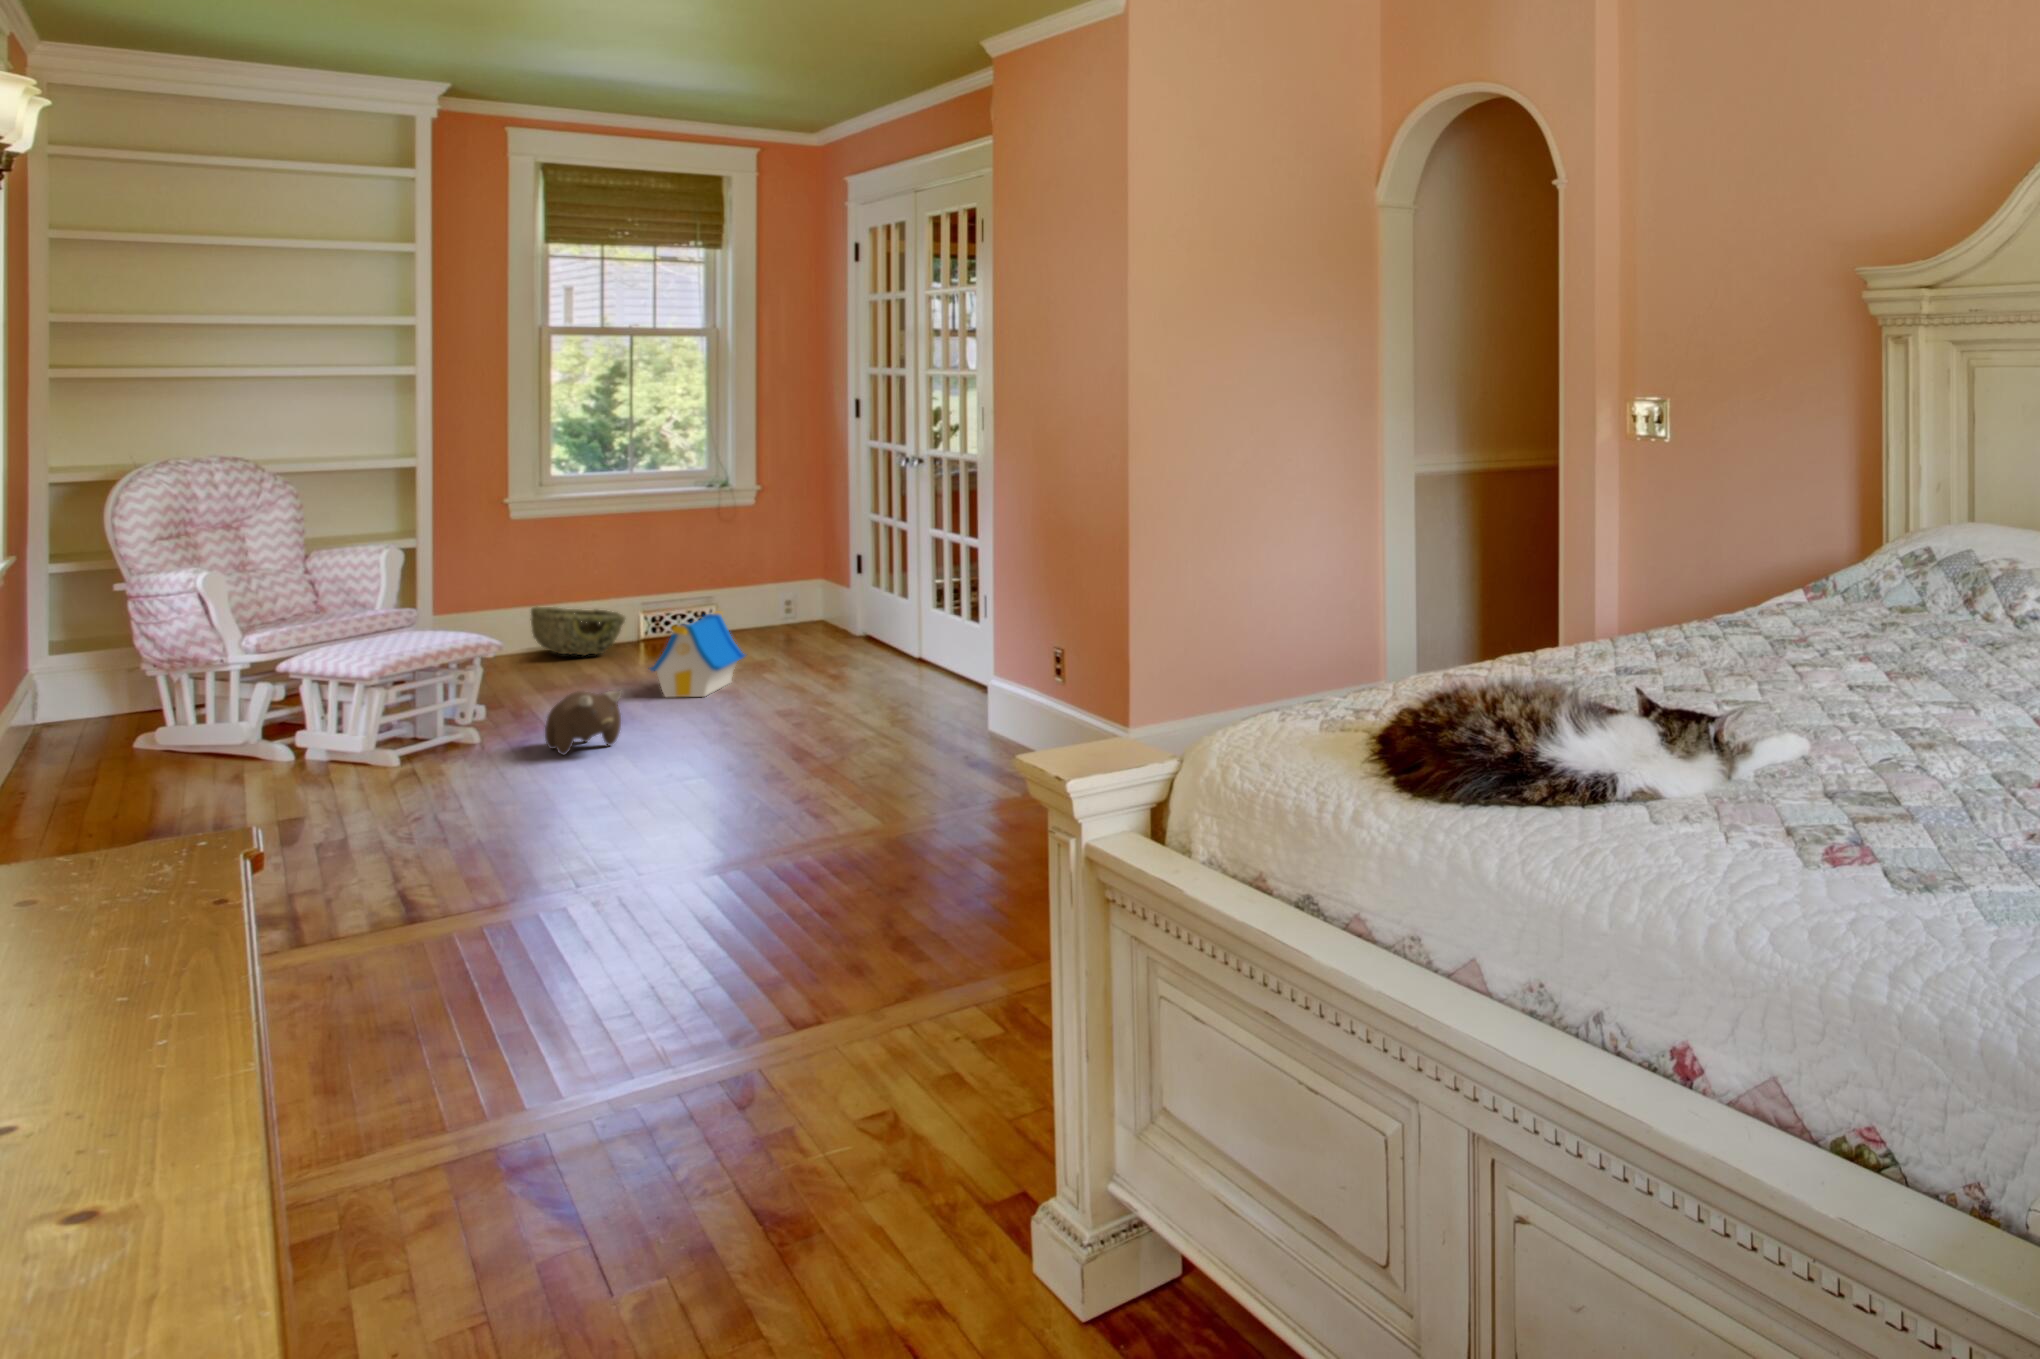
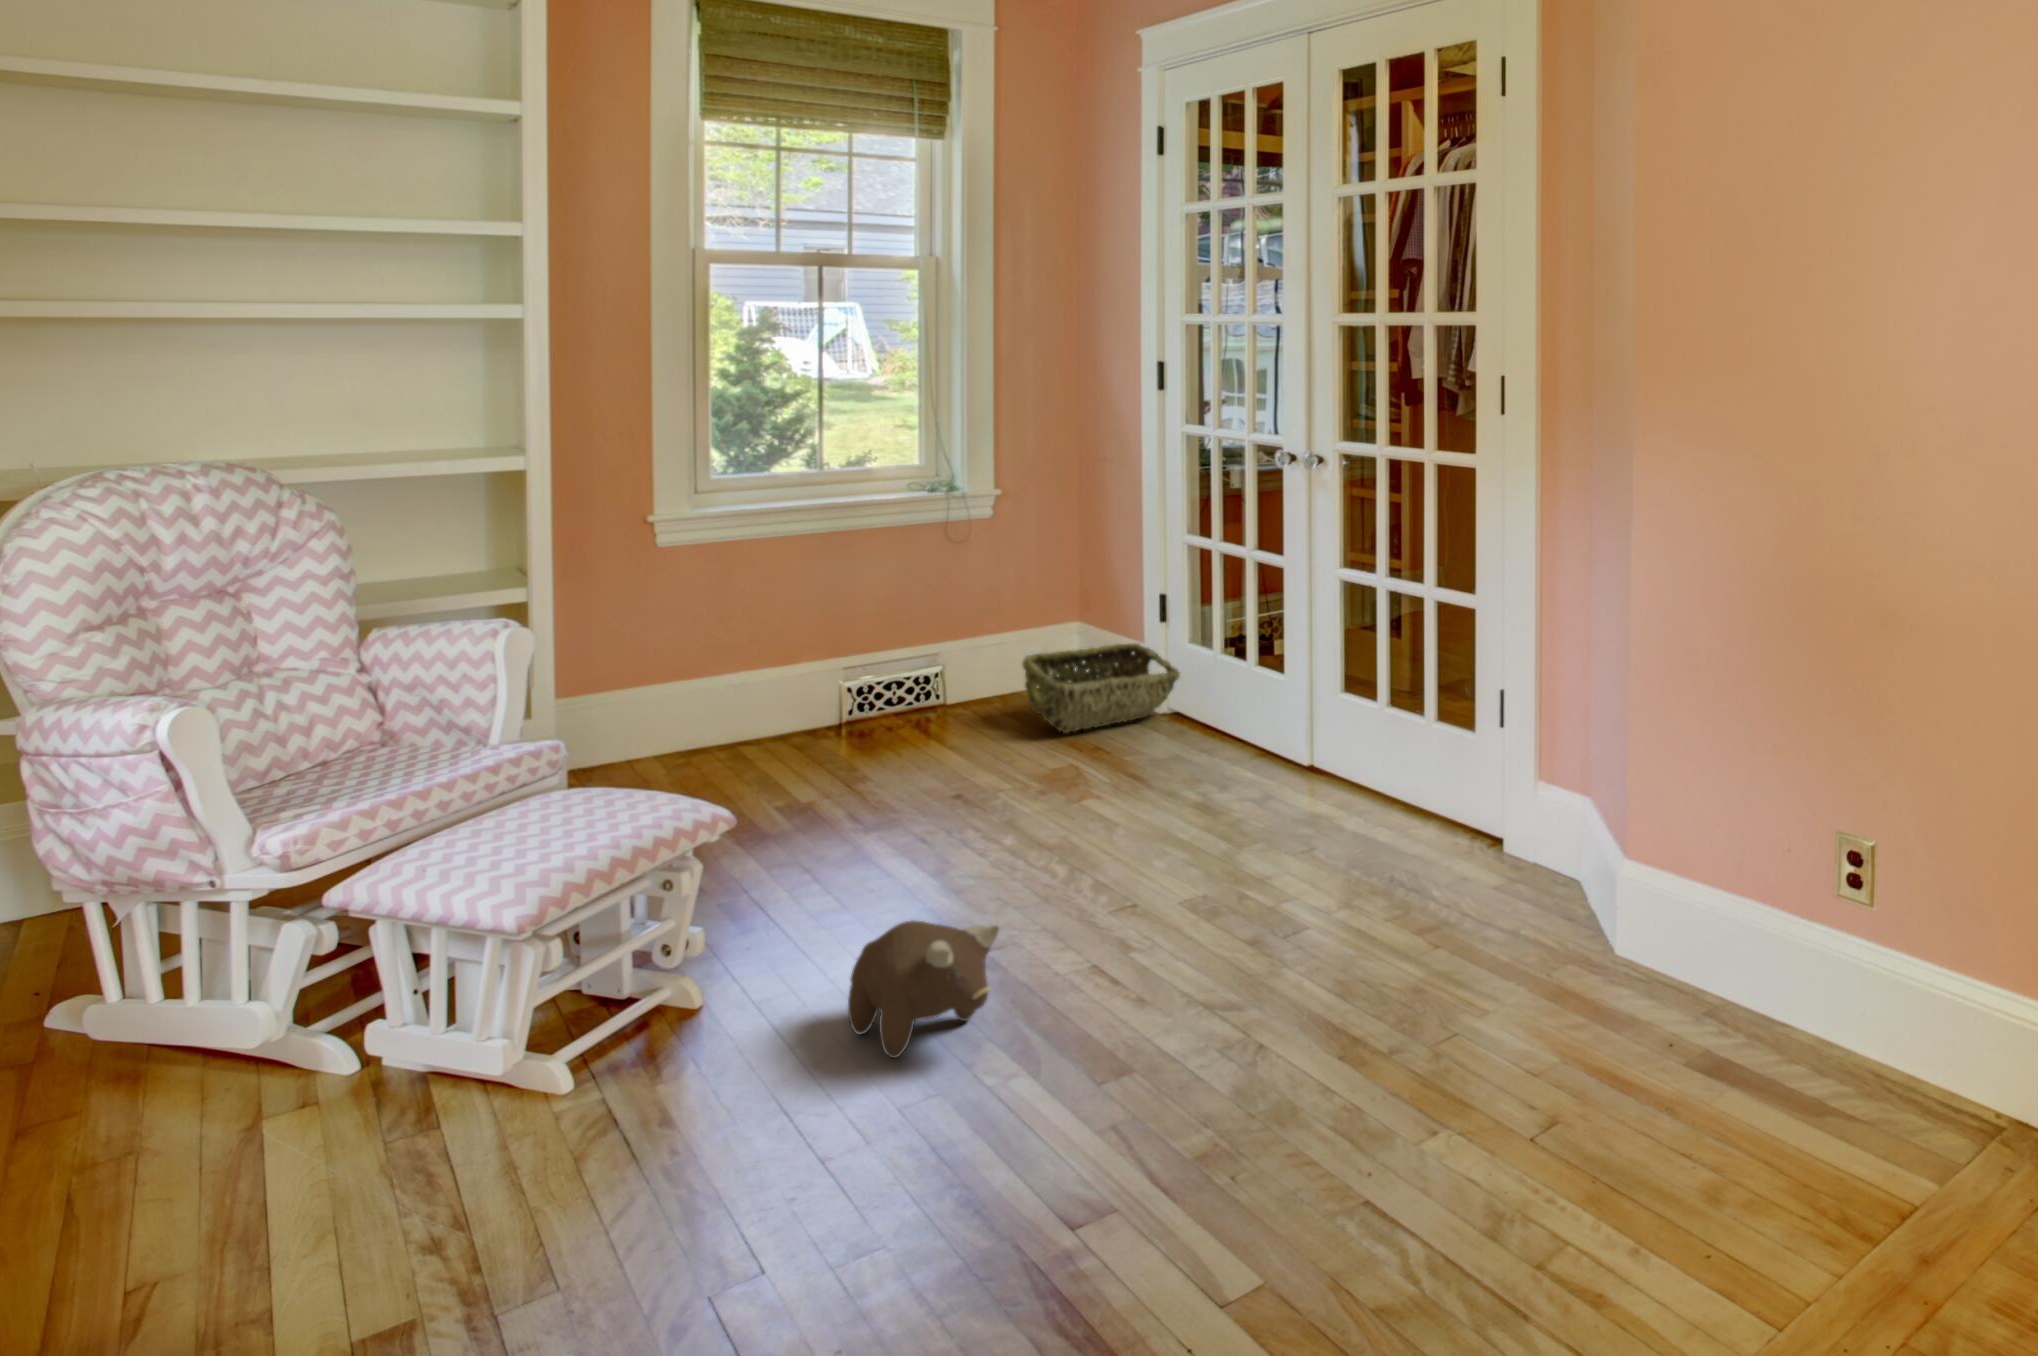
woven basket: present [530,607,626,656] -> present [1022,643,1180,733]
toy house: present [650,611,745,698] -> none [944,706,1081,866]

